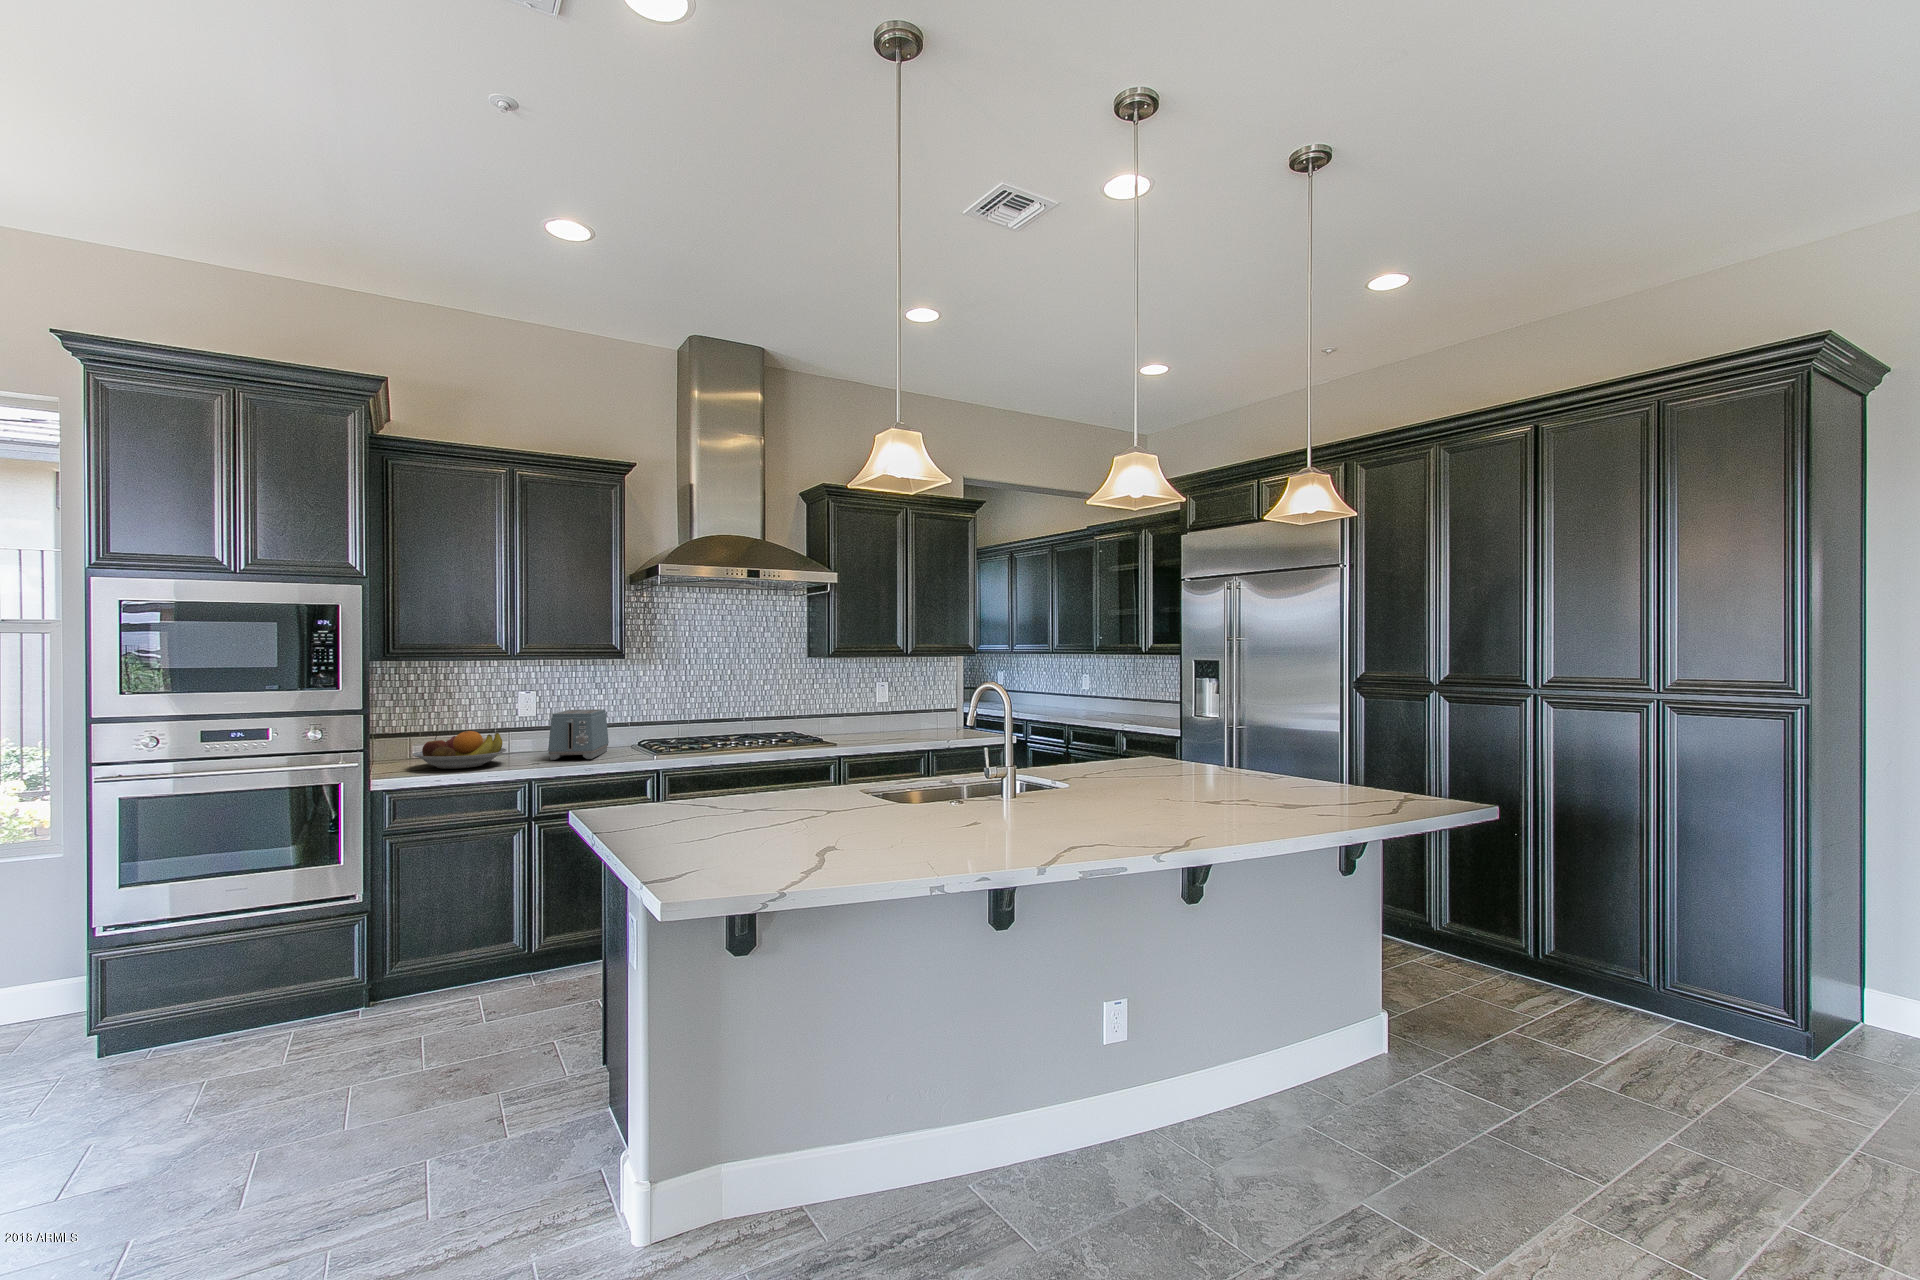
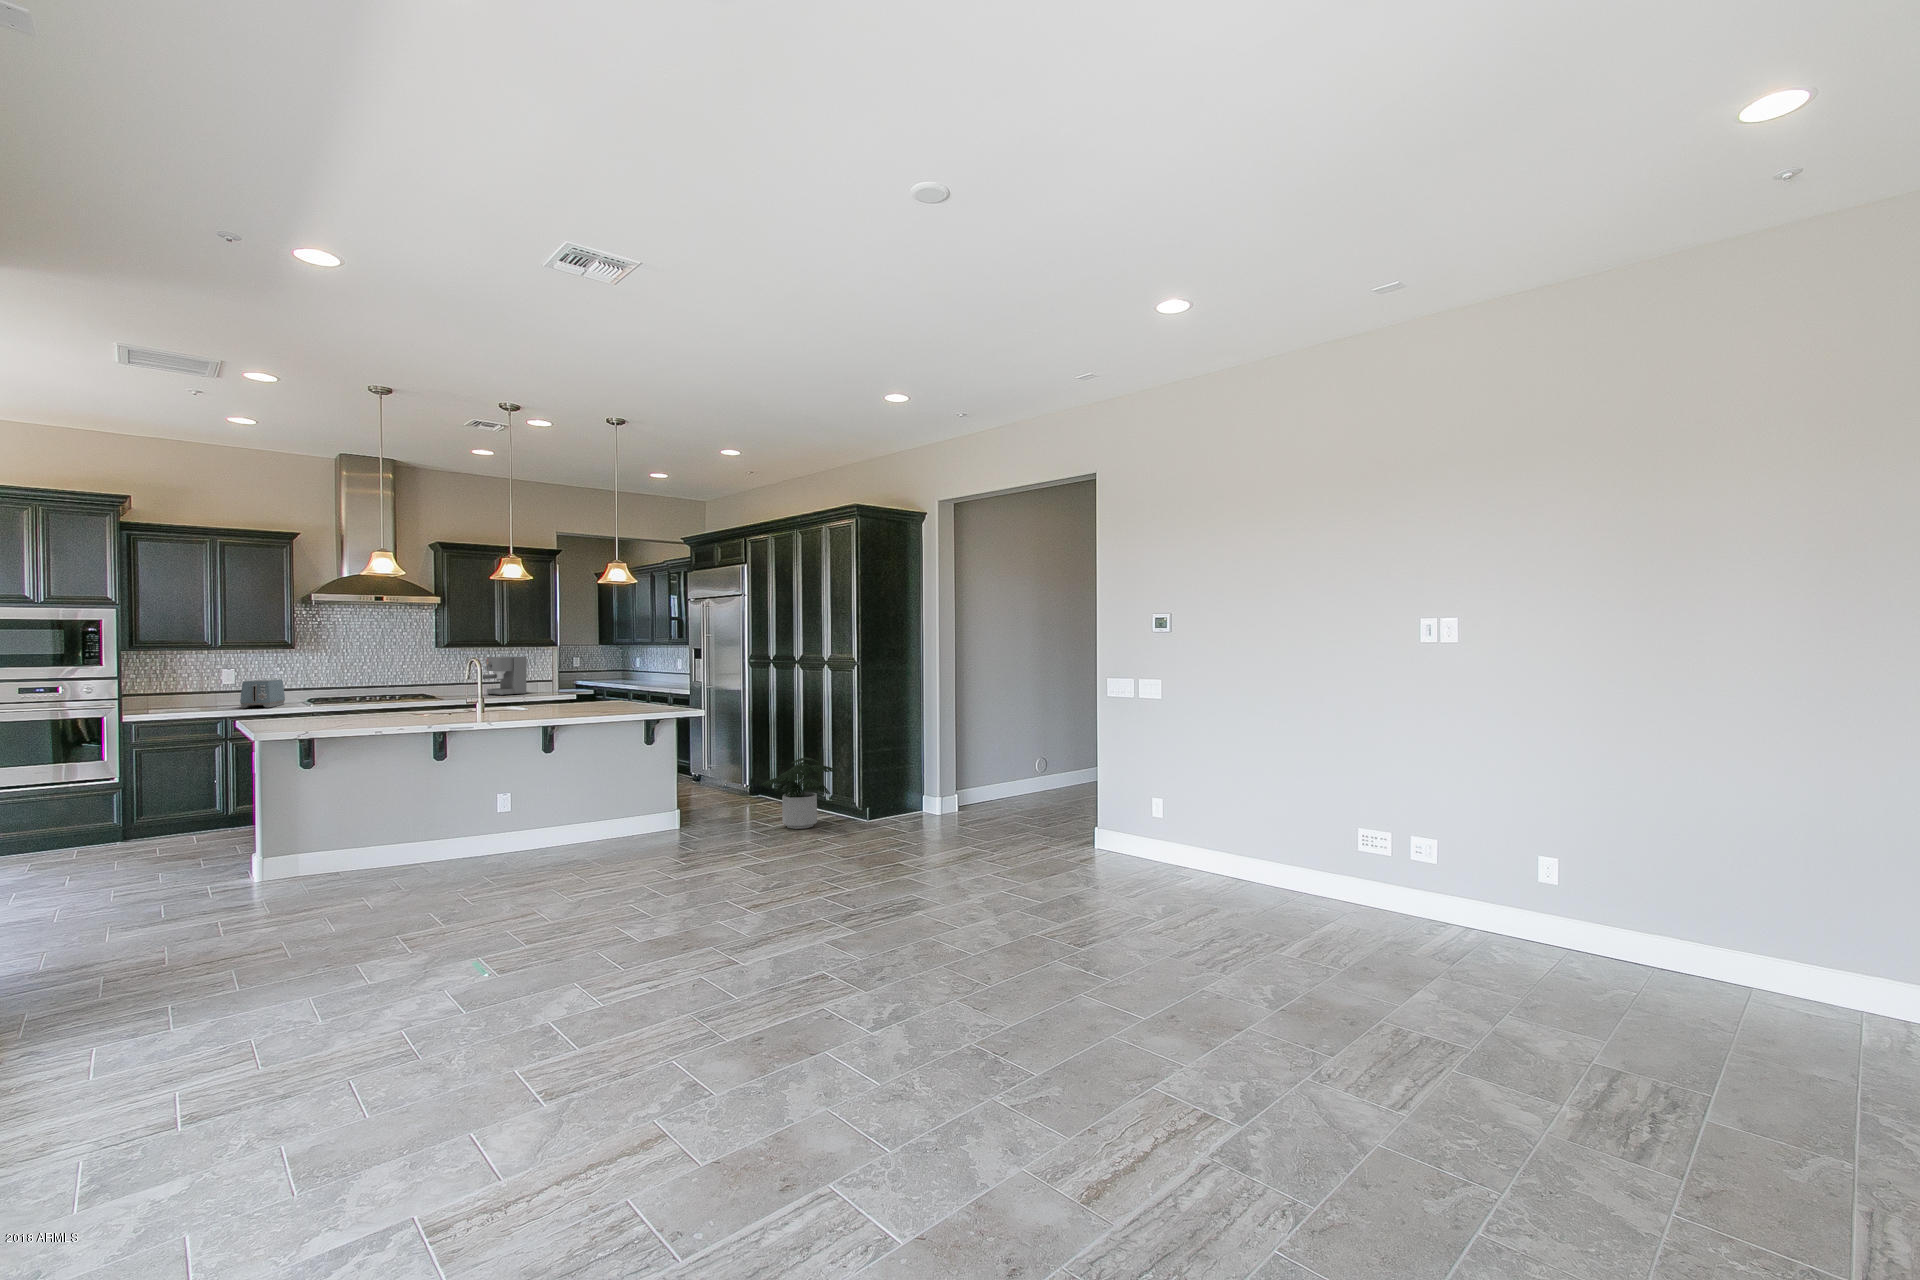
coffee maker: none [878,671,938,734] -> present [483,656,527,695]
fruit bowl: present [412,731,506,769] -> none [149,691,212,712]
potted plant: none [1539,886,1743,1051] -> present [760,757,838,829]

